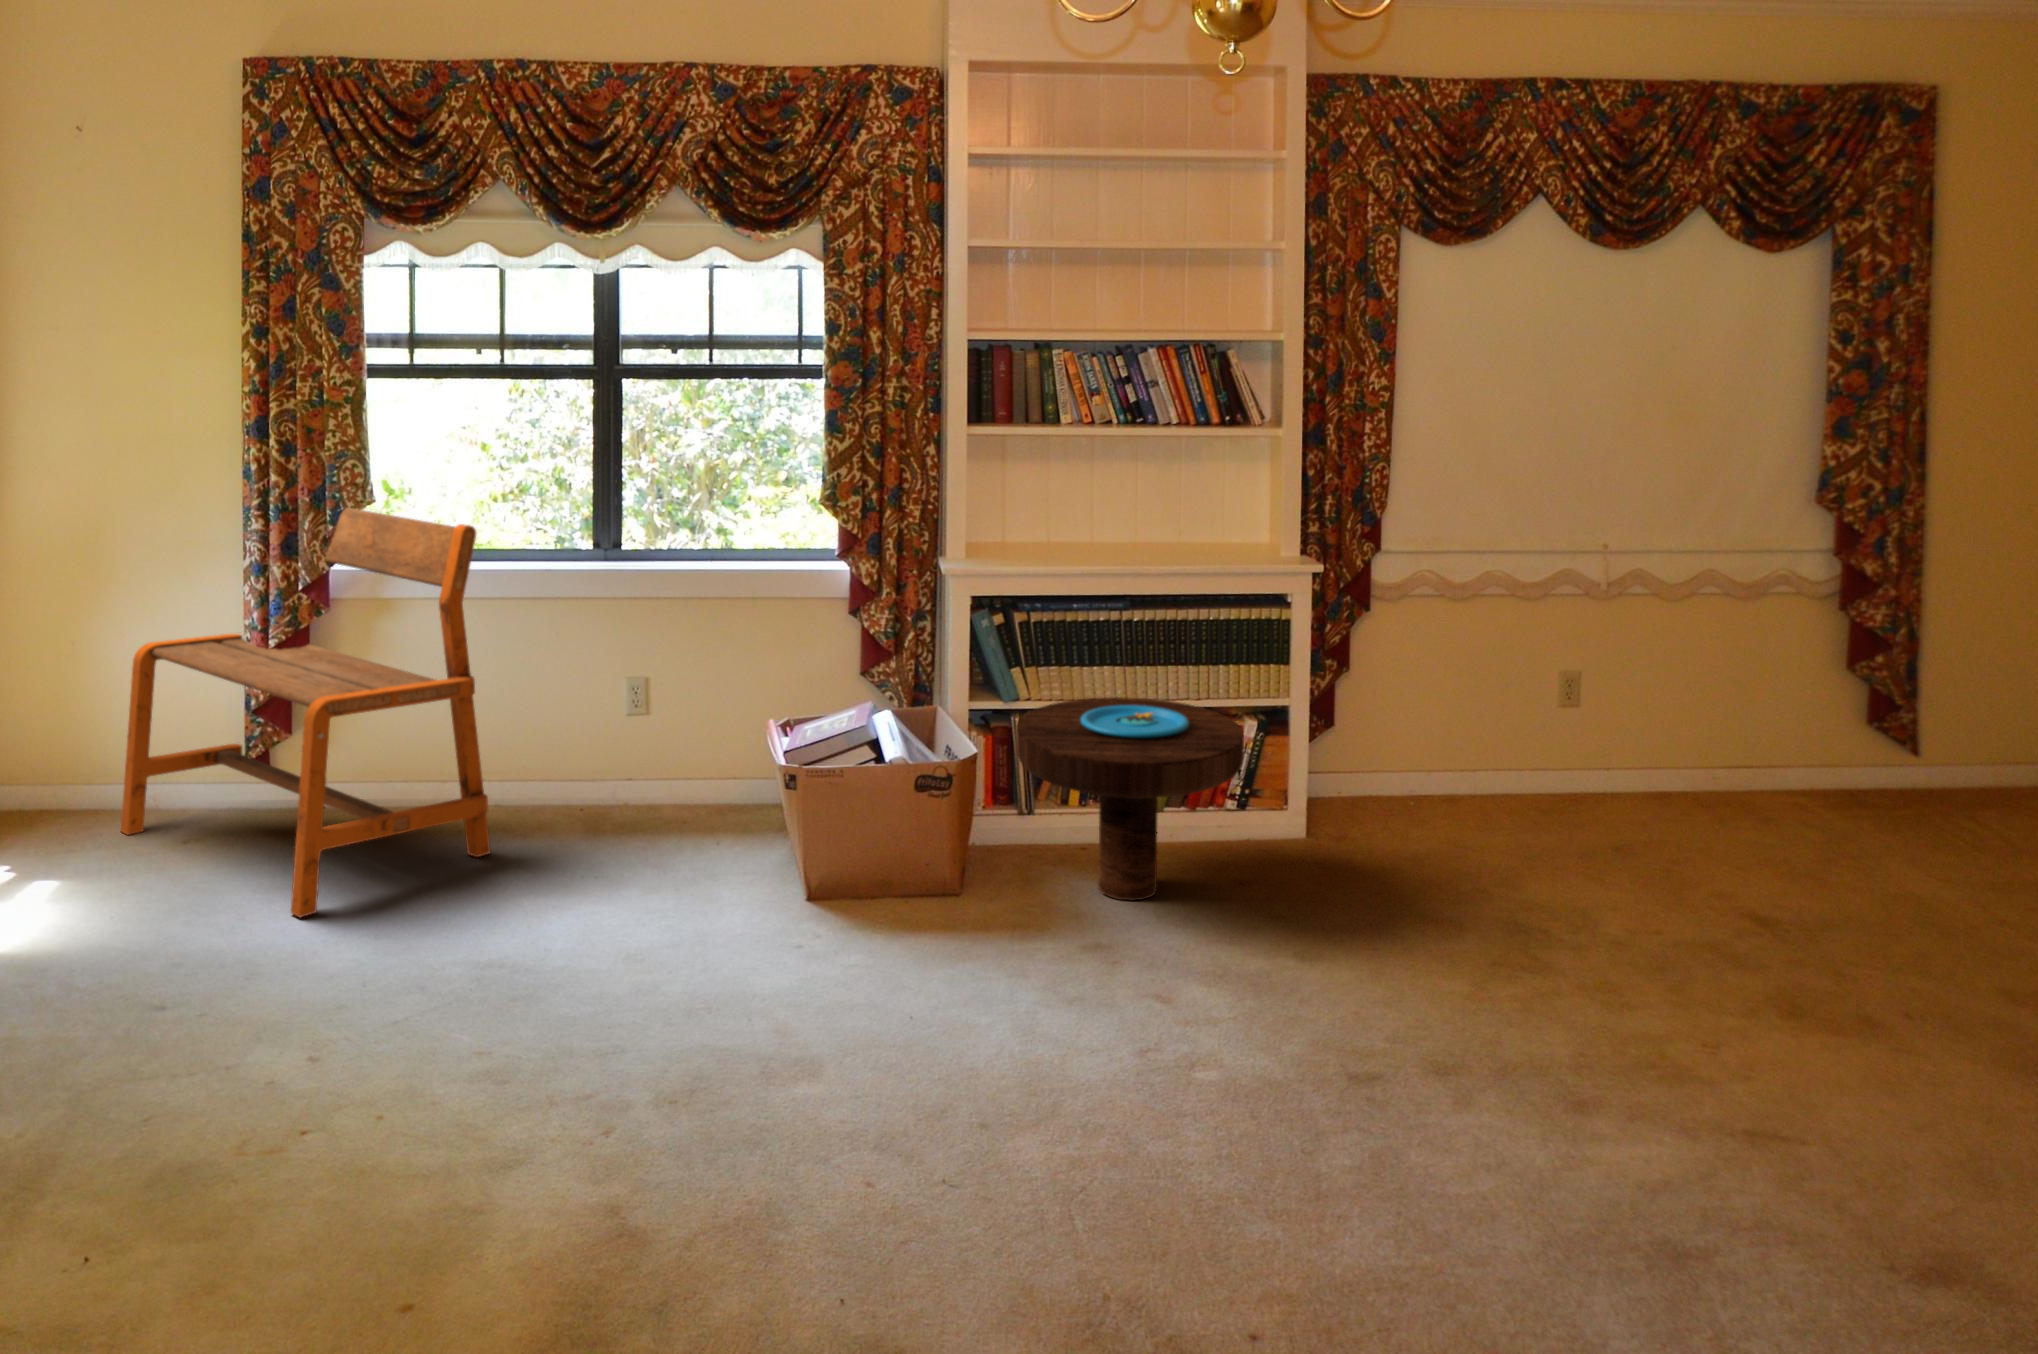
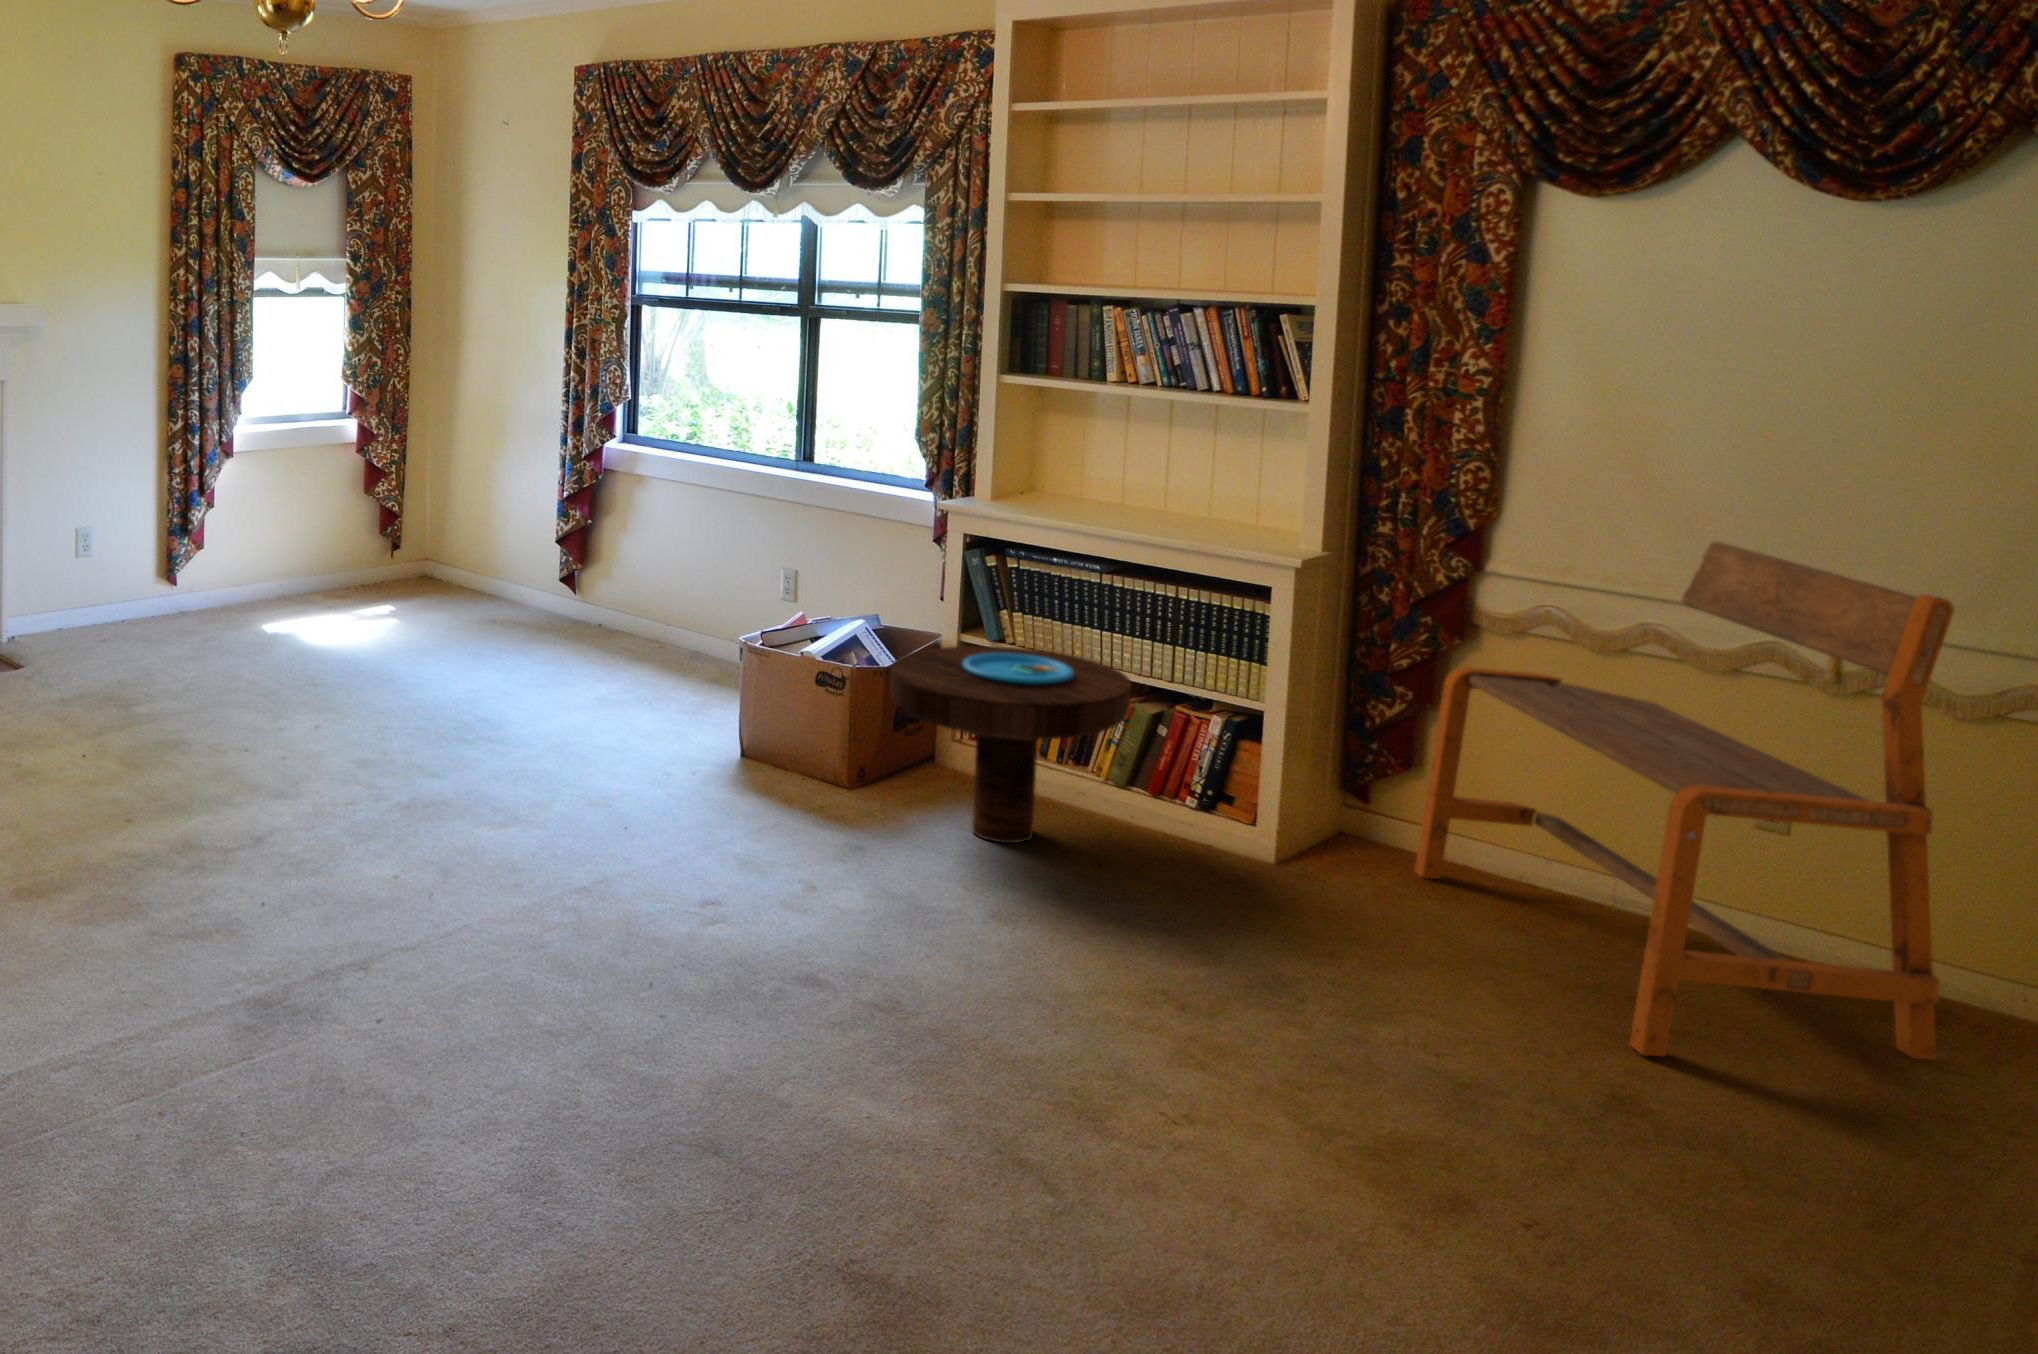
bench: present [121,508,490,917] -> present [1414,542,1954,1060]

